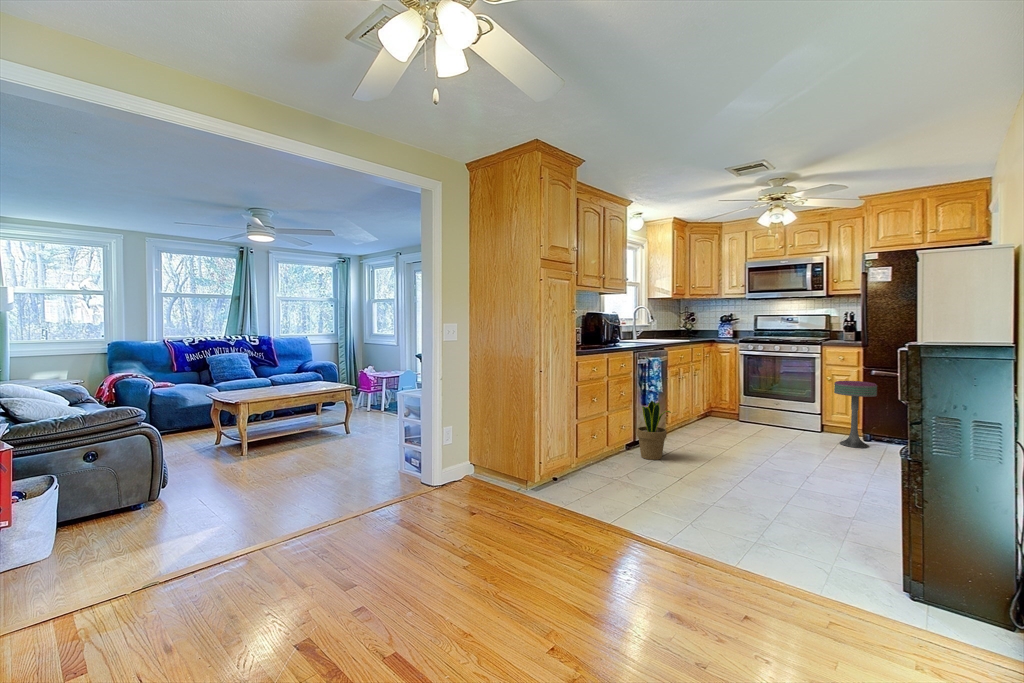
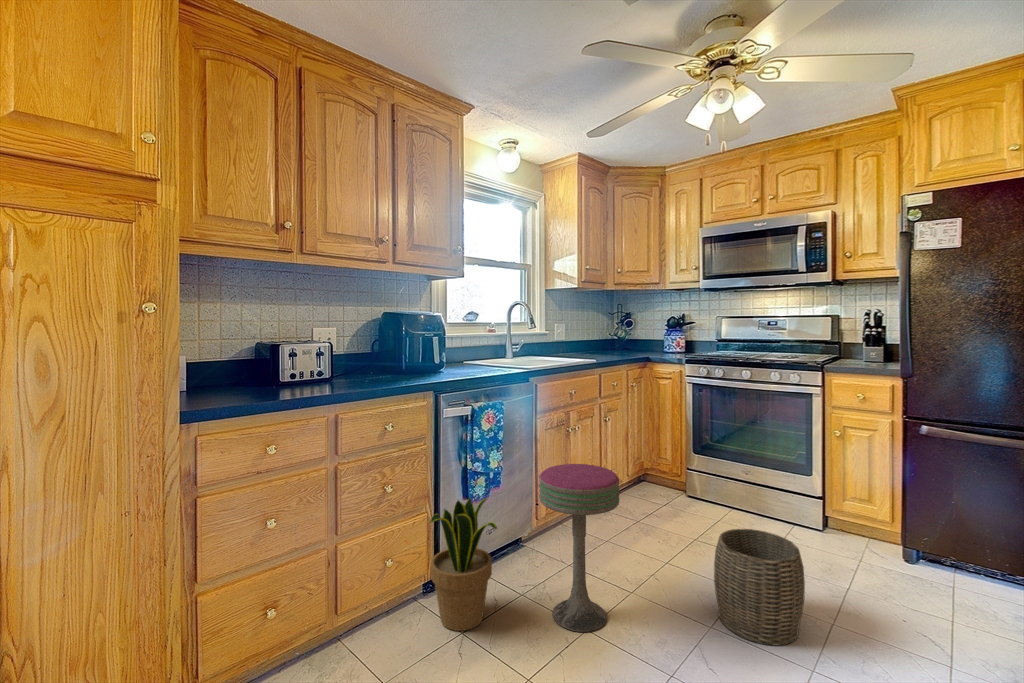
bar stool: present [834,381,877,448] -> present [539,464,619,632]
woven basket: none [770,418,814,463] -> present [714,529,805,645]

